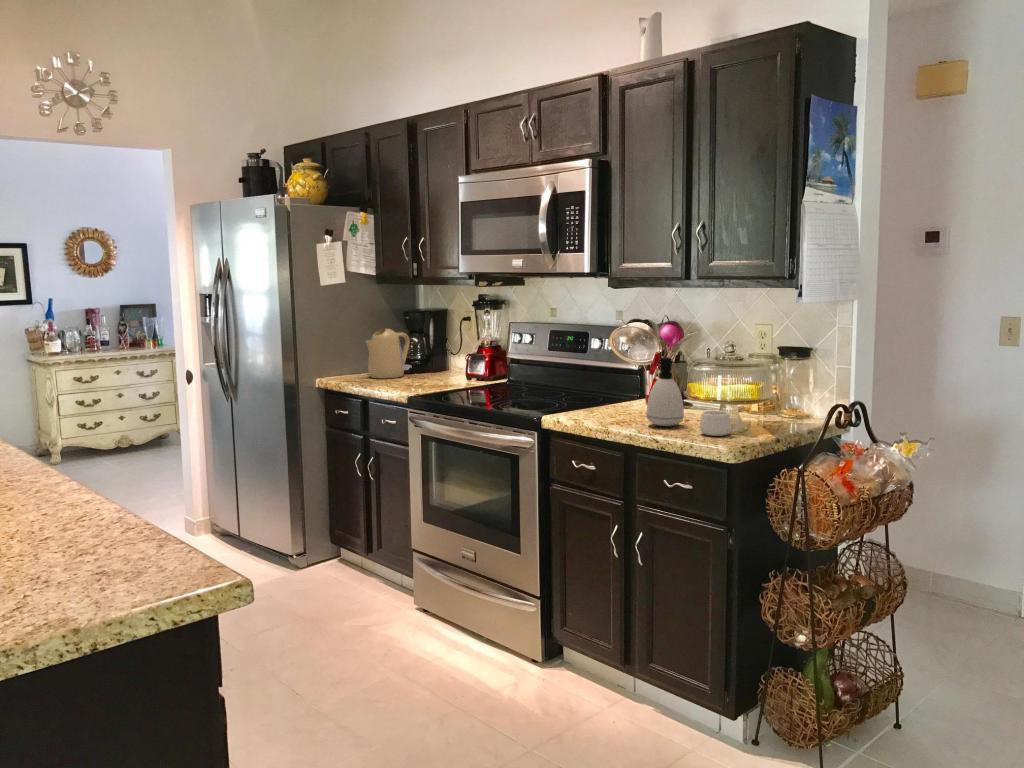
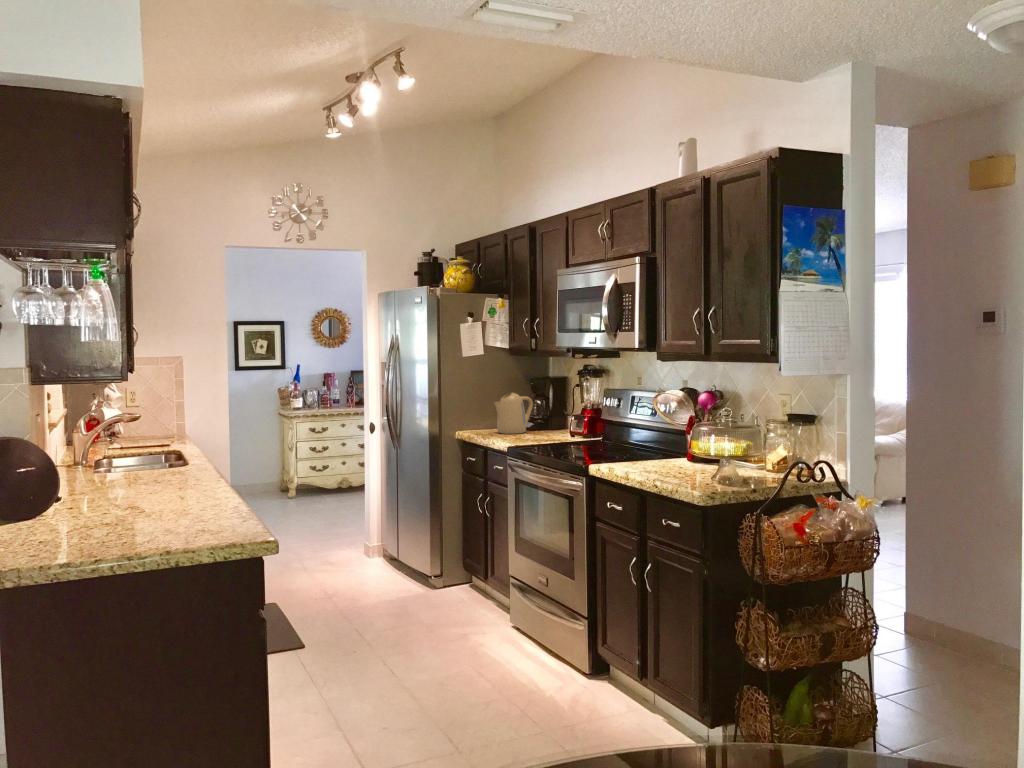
soap dispenser: present [646,357,686,426] -> none [657,419,688,476]
mug: present [700,410,739,436] -> none [689,464,718,484]

